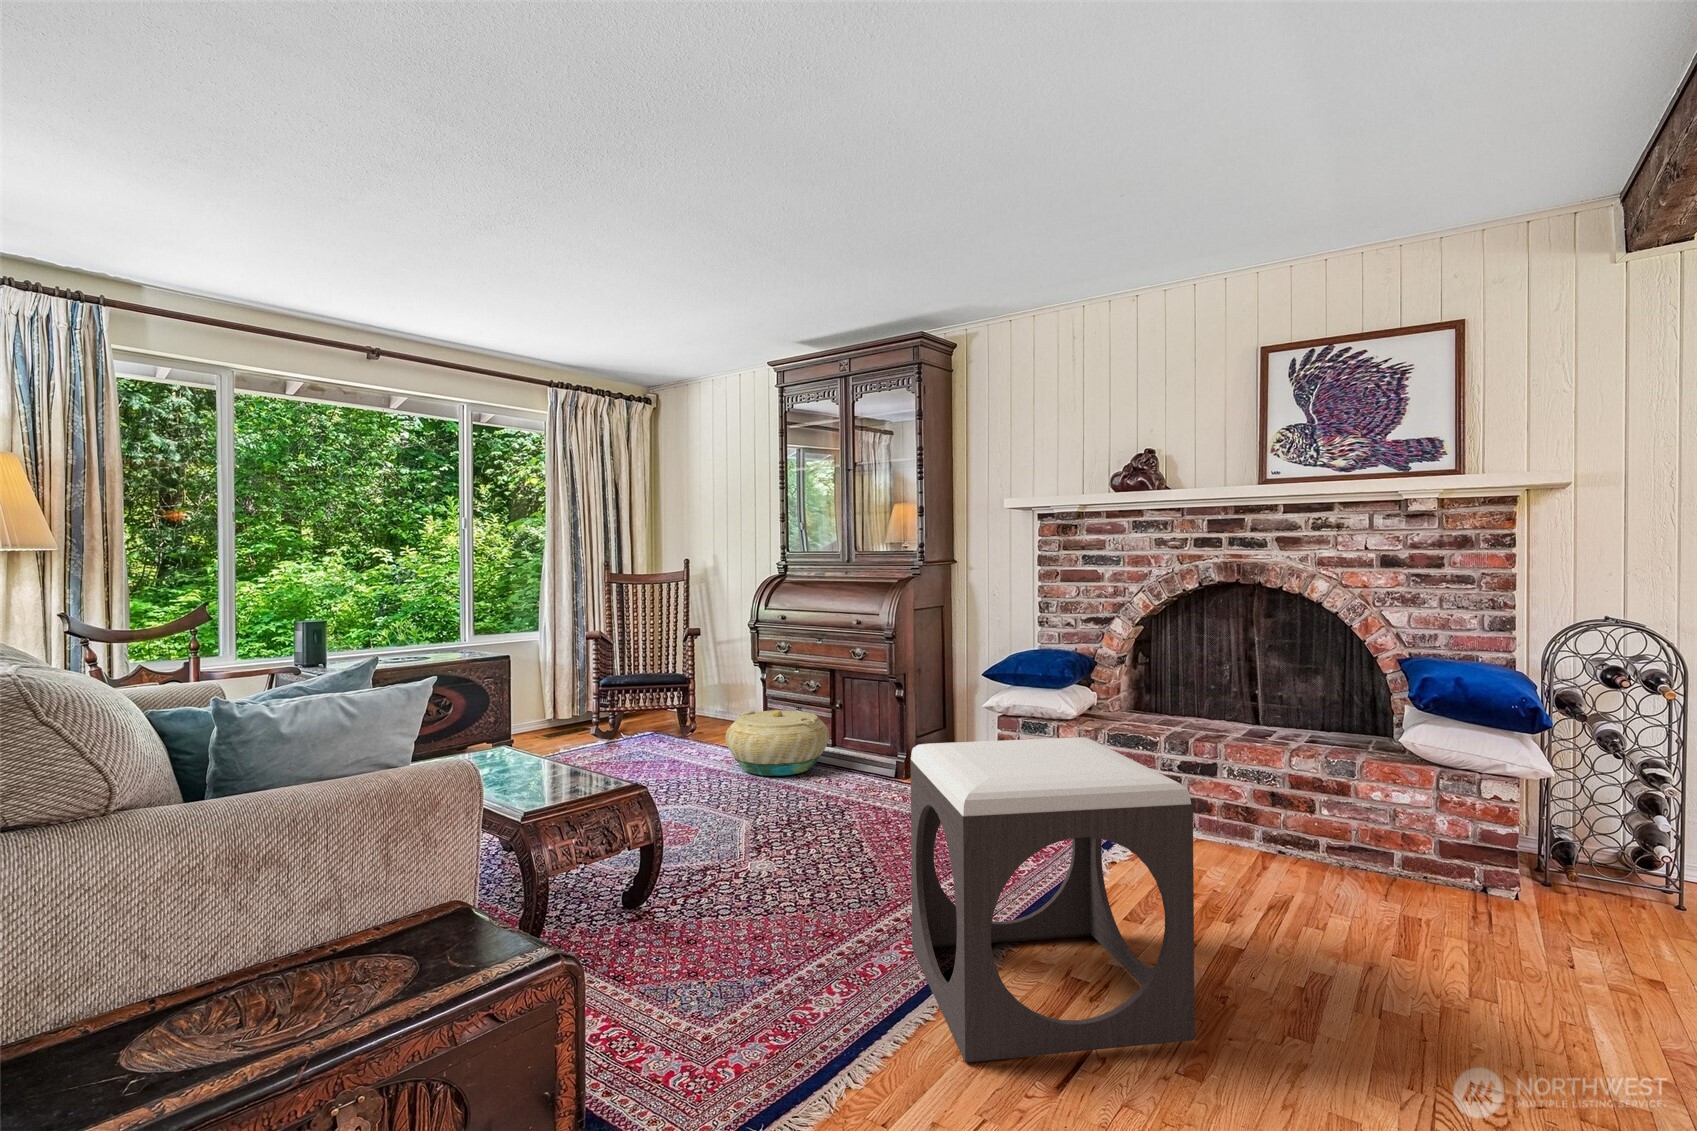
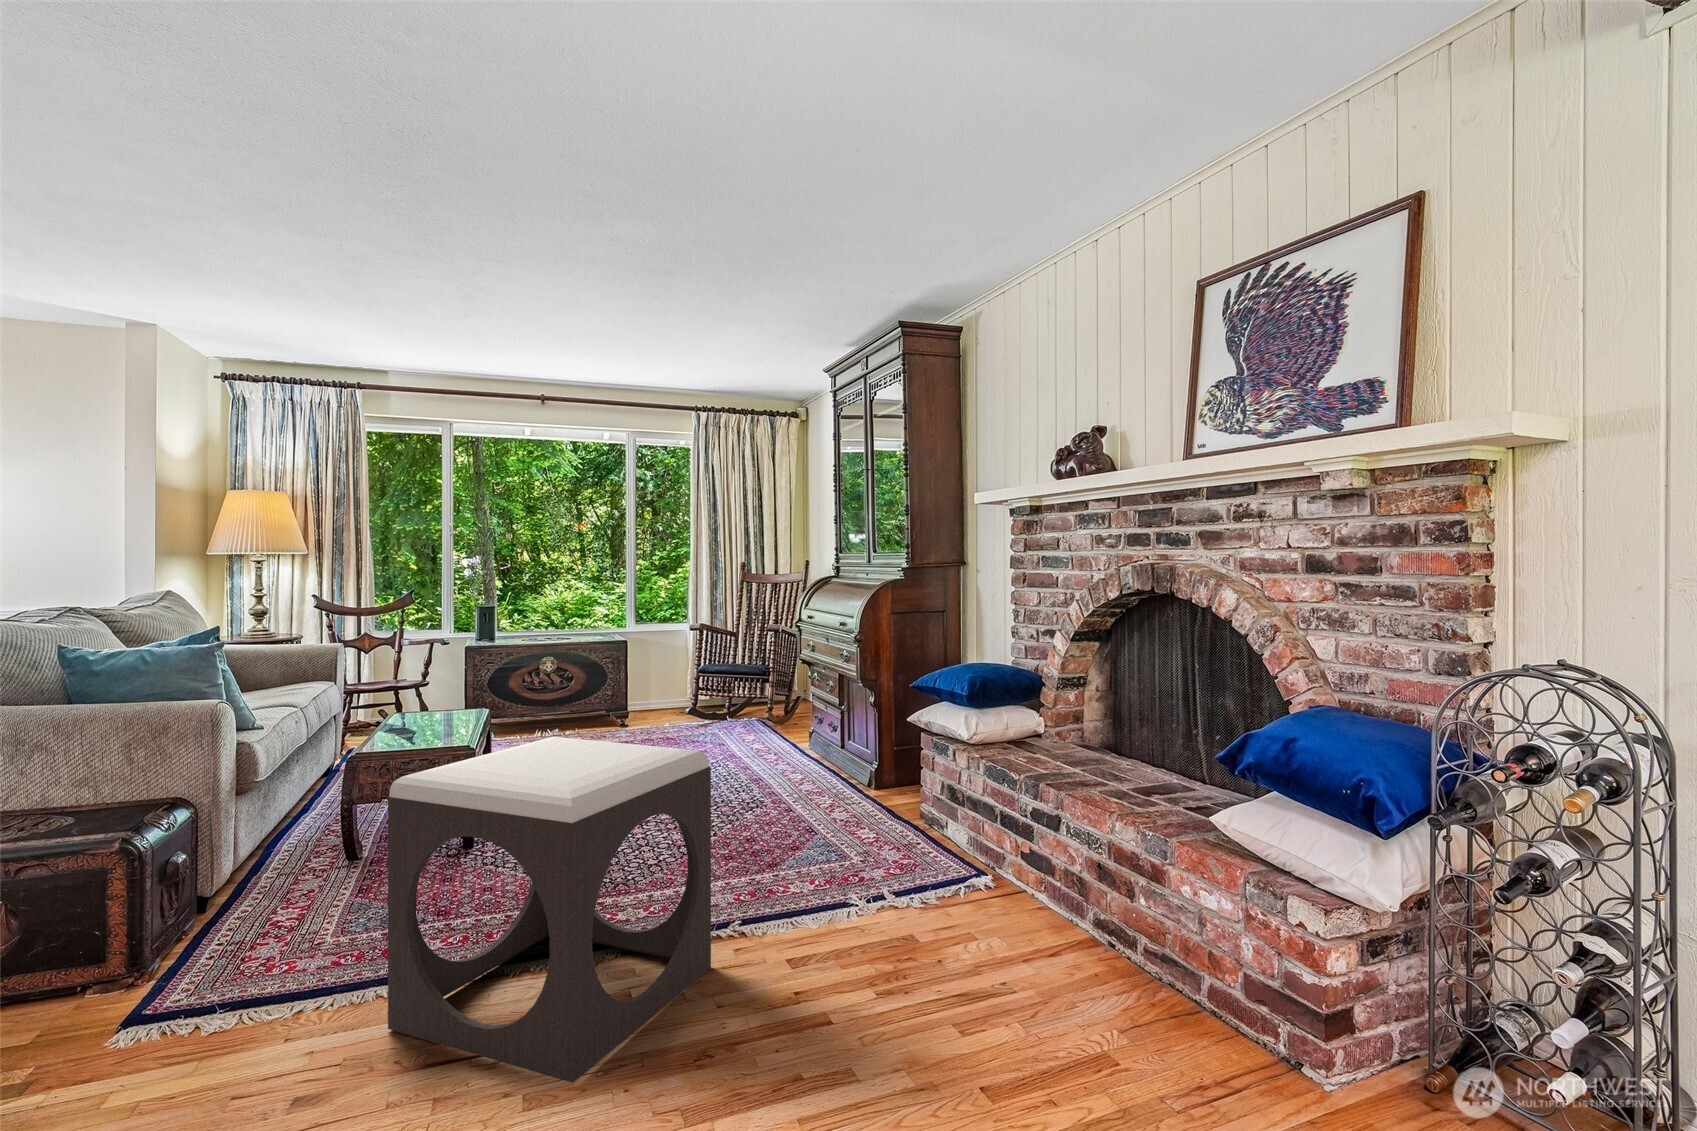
basket: present [726,710,829,776] -> none [730,708,831,772]

